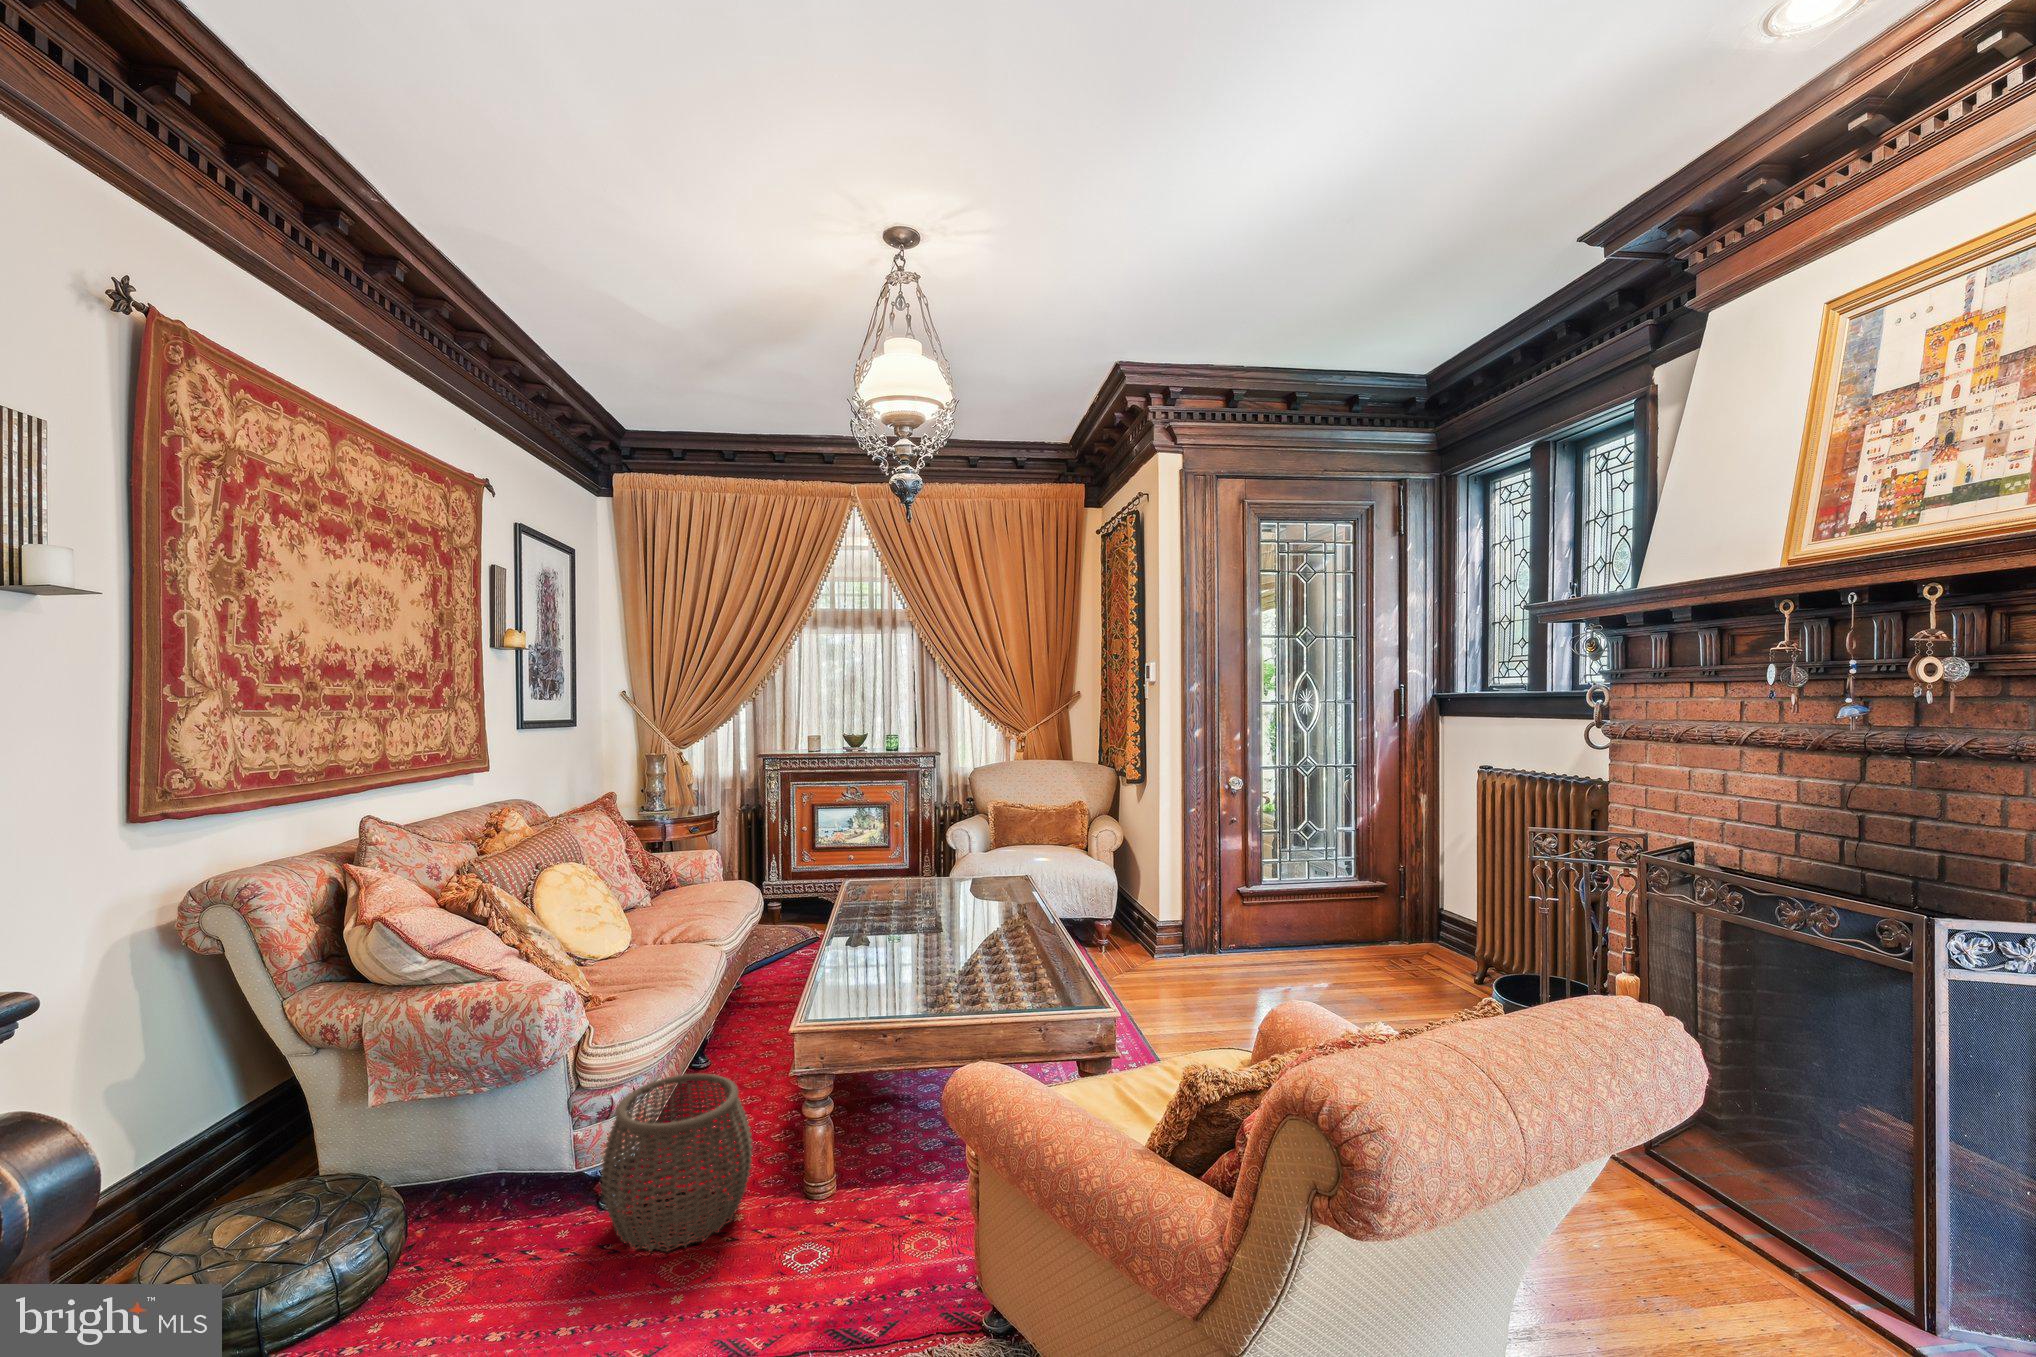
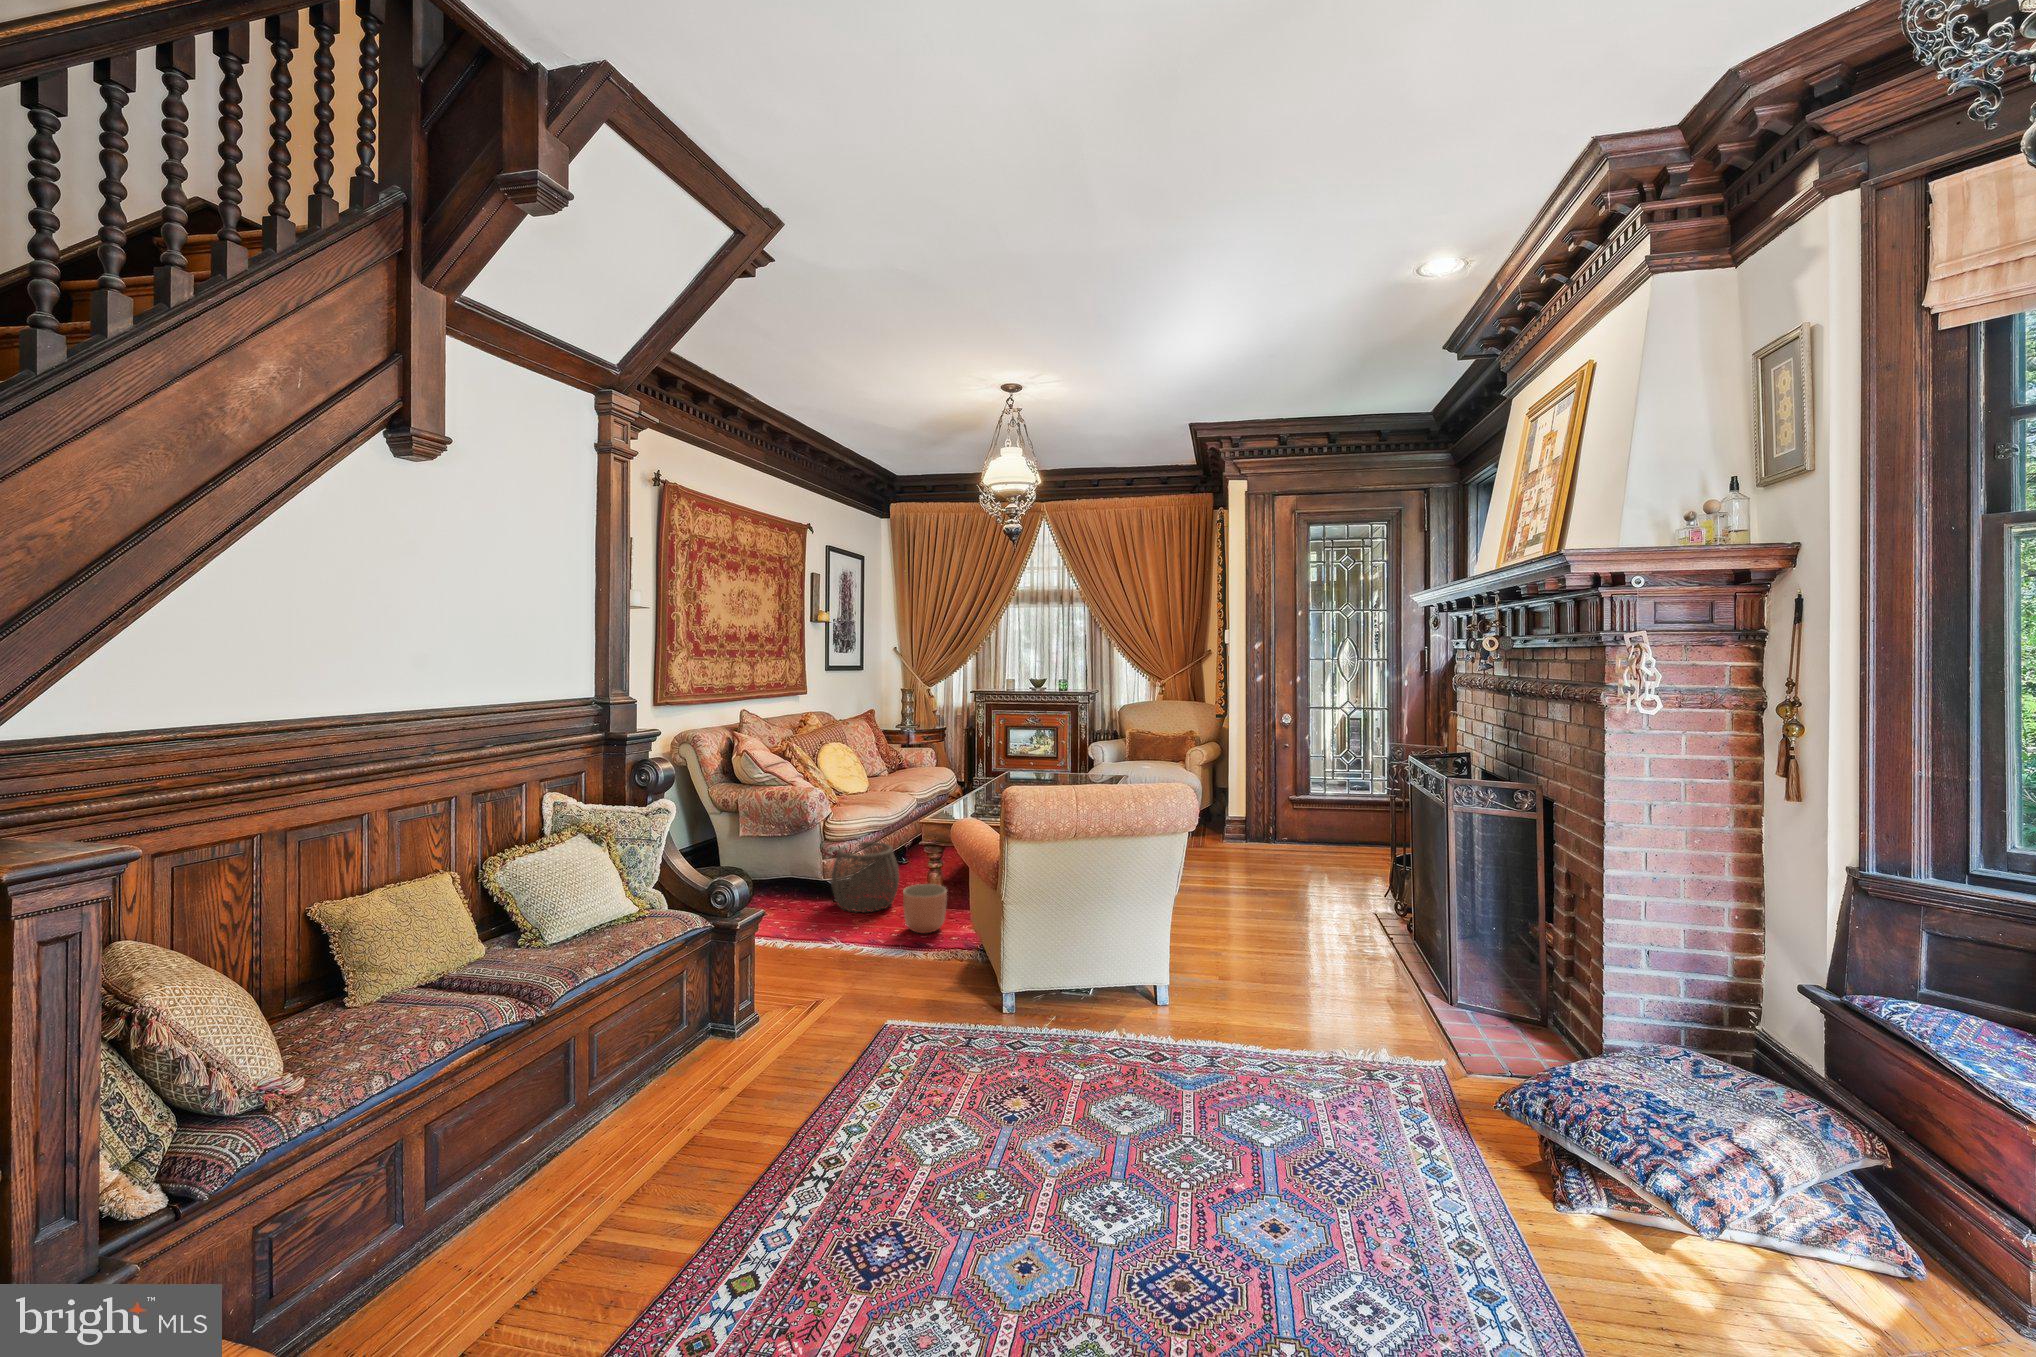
planter: none [797,1165,891,1293] -> present [903,884,947,933]

